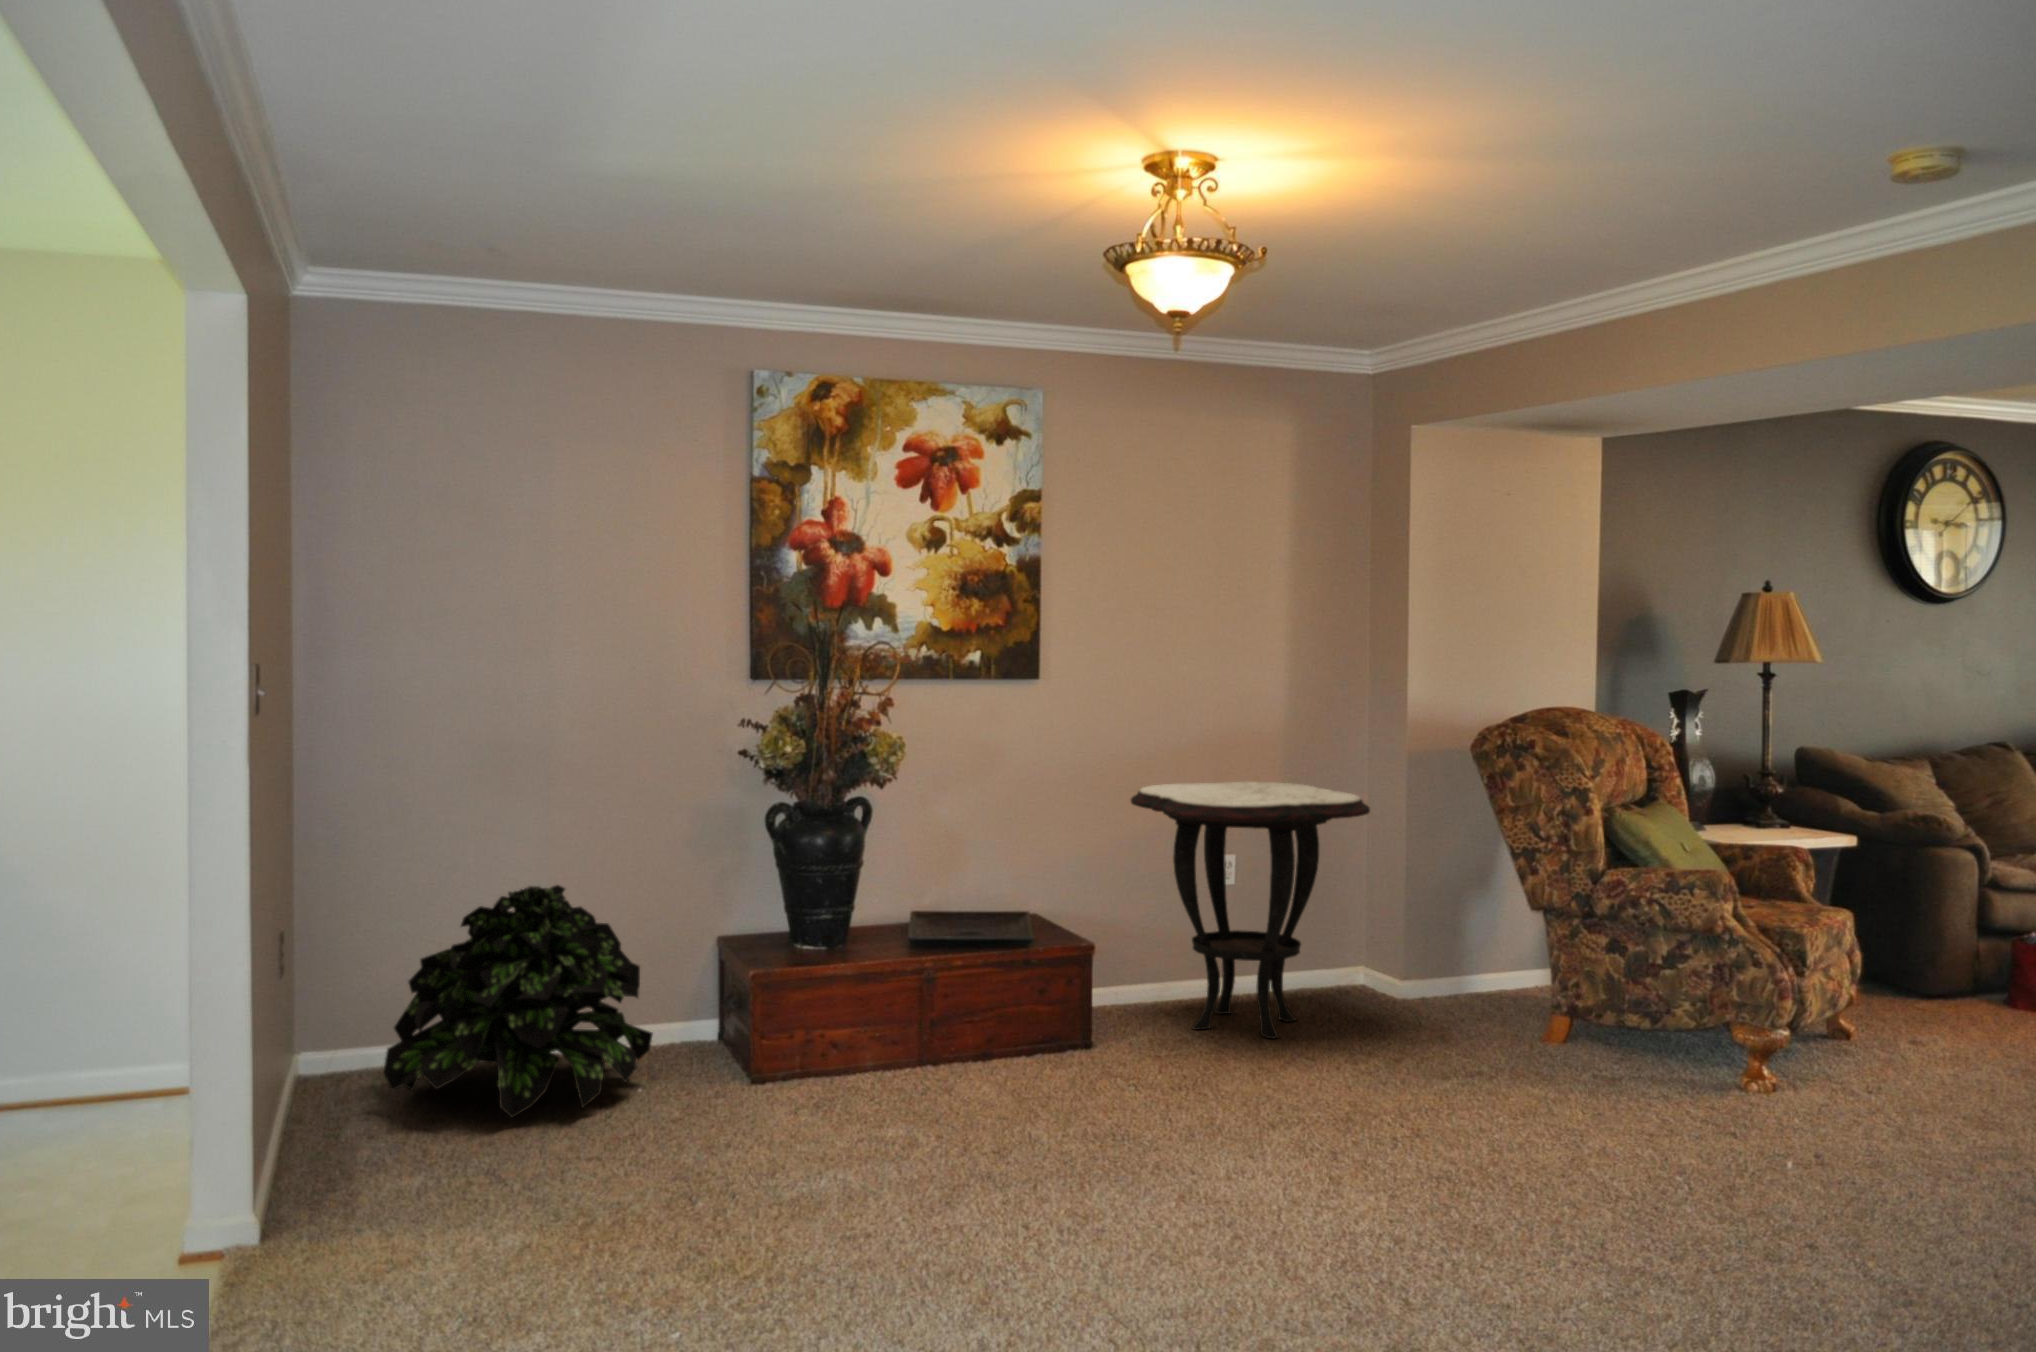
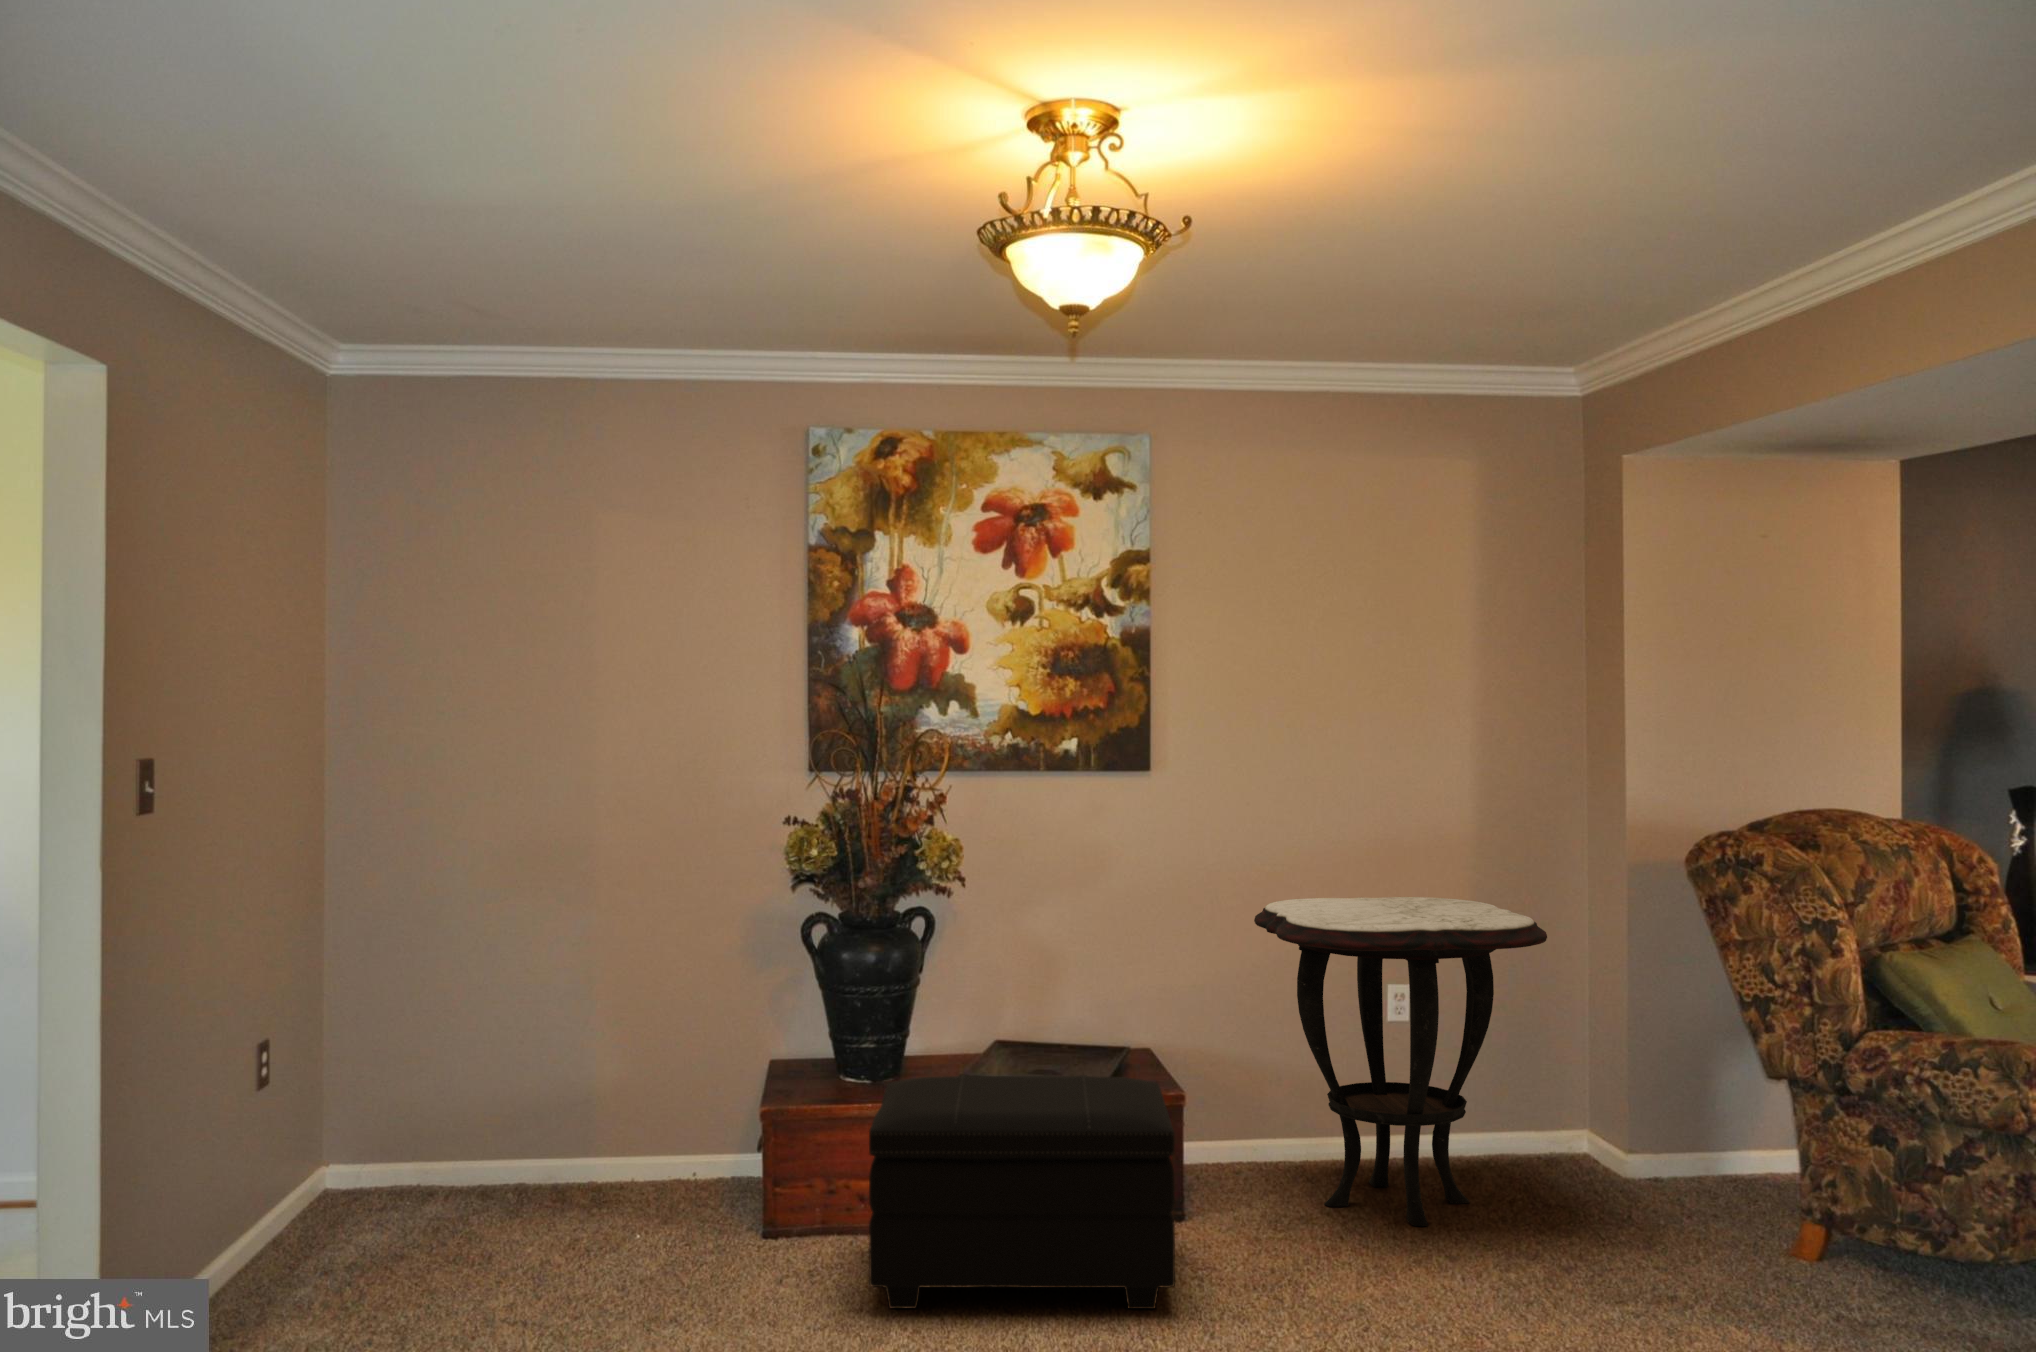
potted plant: present [383,885,653,1117] -> none [357,1000,650,1264]
footstool: none [869,932,1139,1122] -> present [869,1075,1175,1309]

